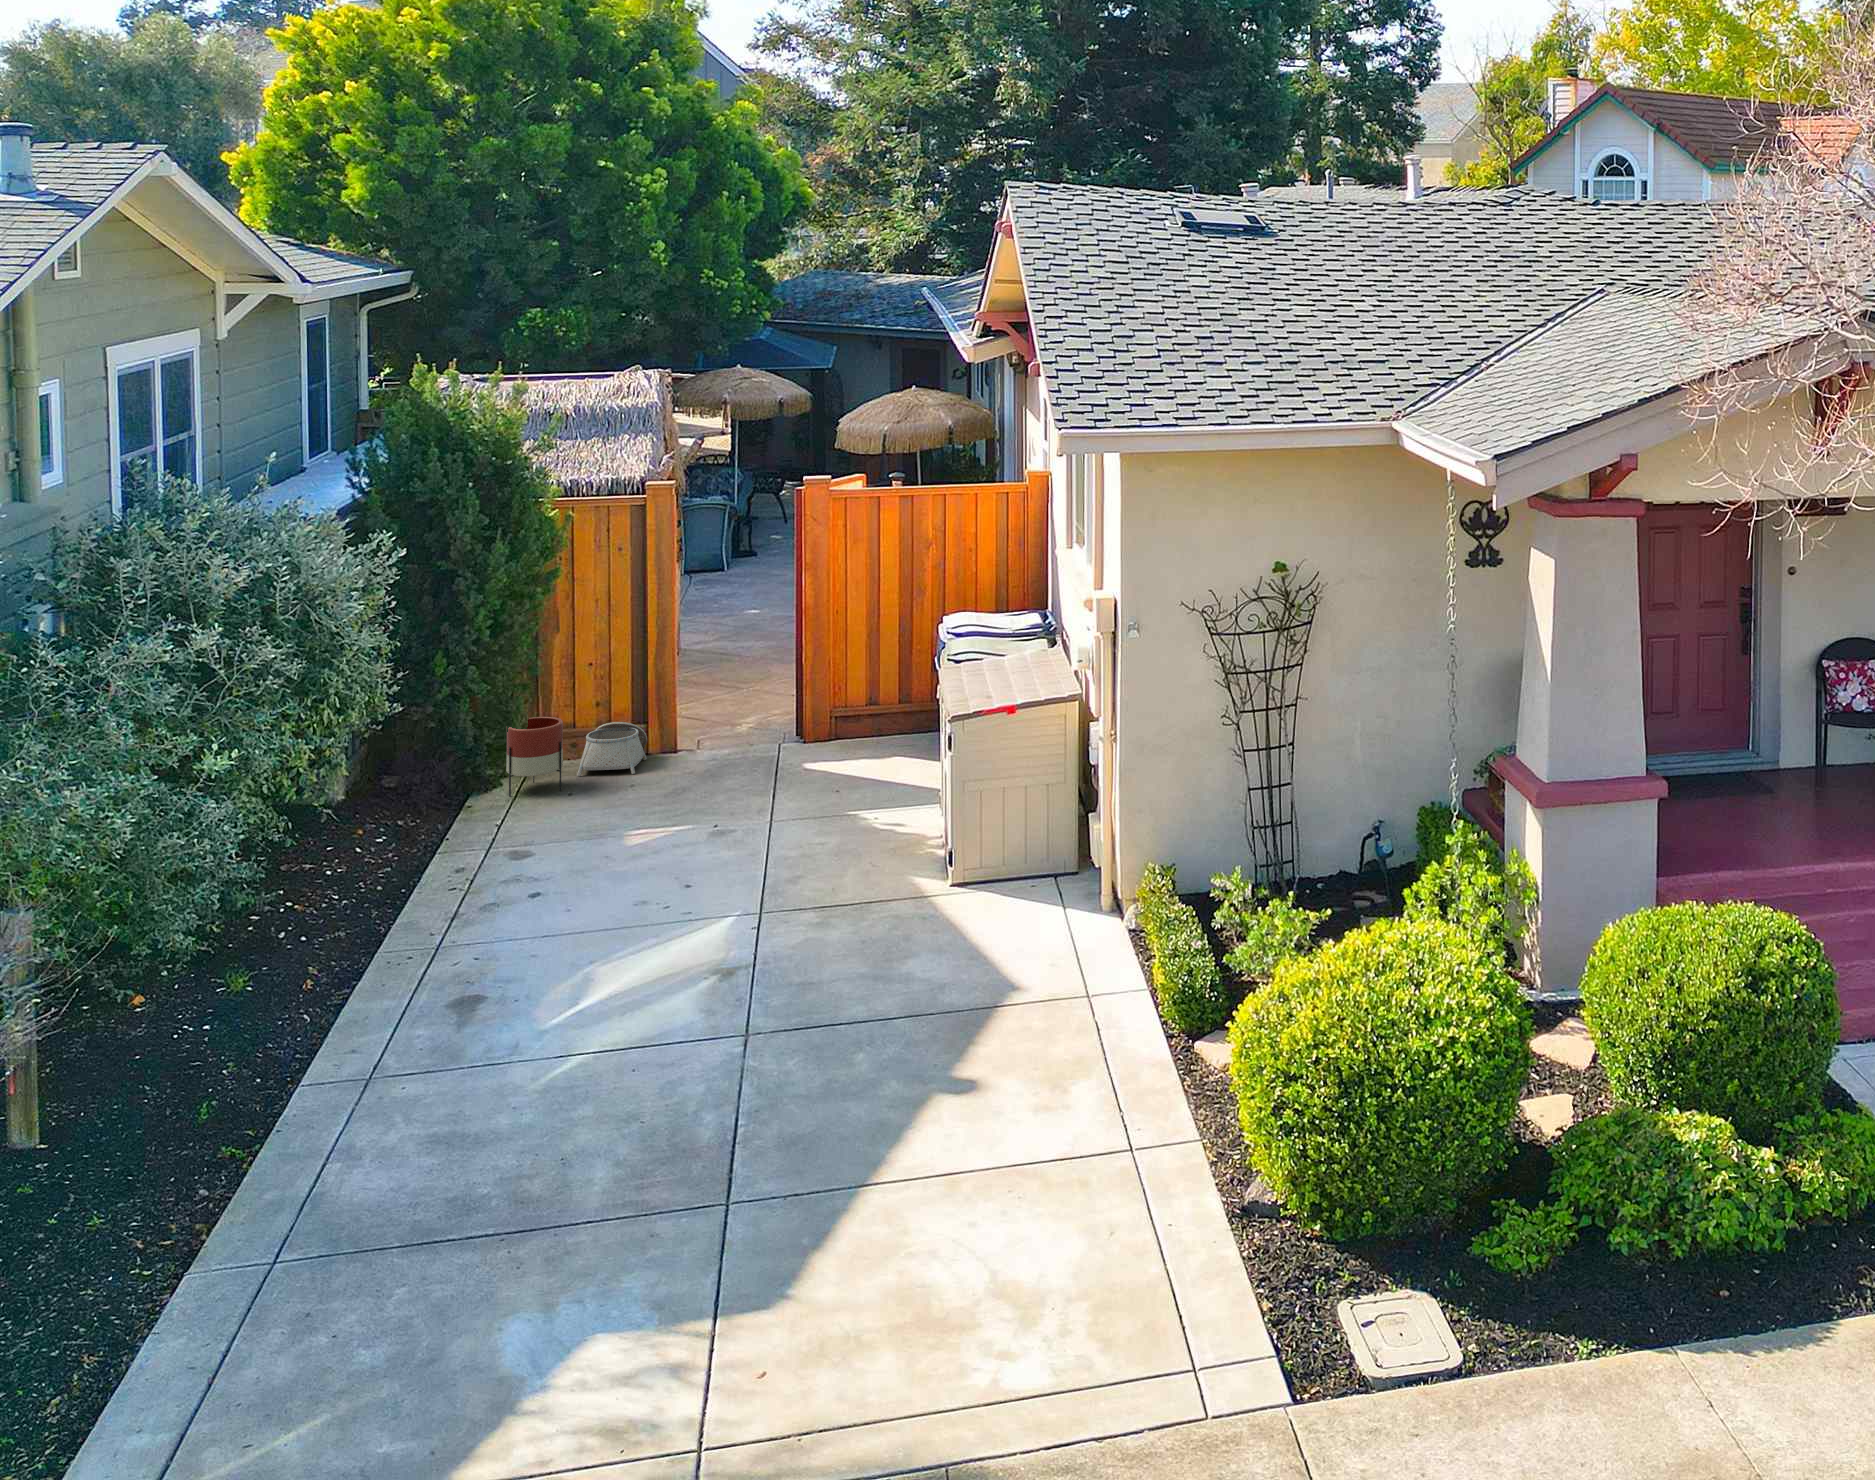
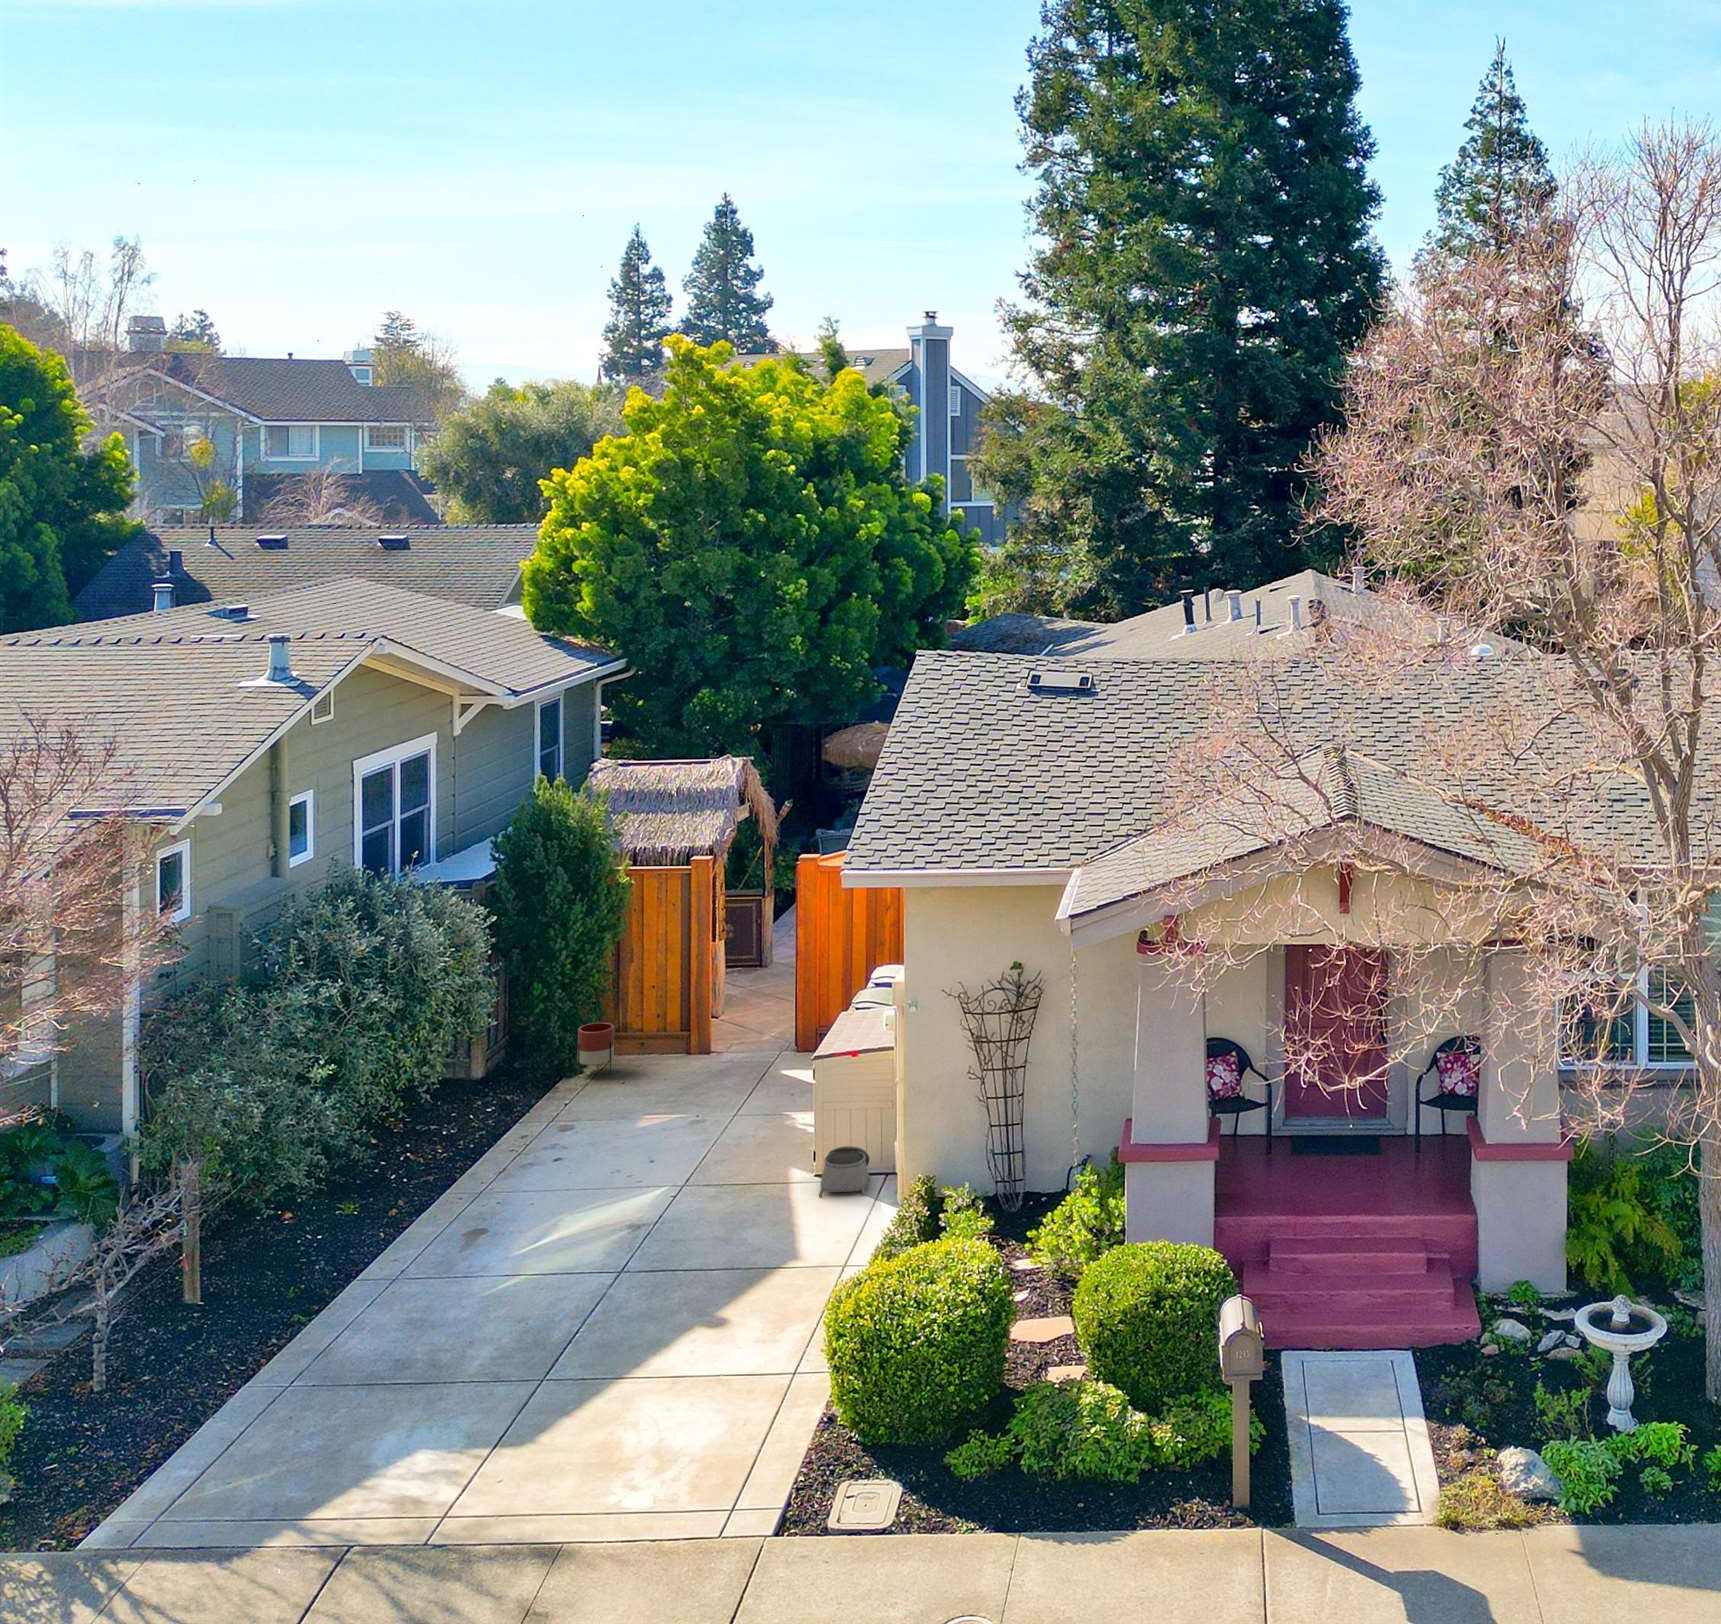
basket: present [577,722,647,776] -> present [819,1146,870,1197]

